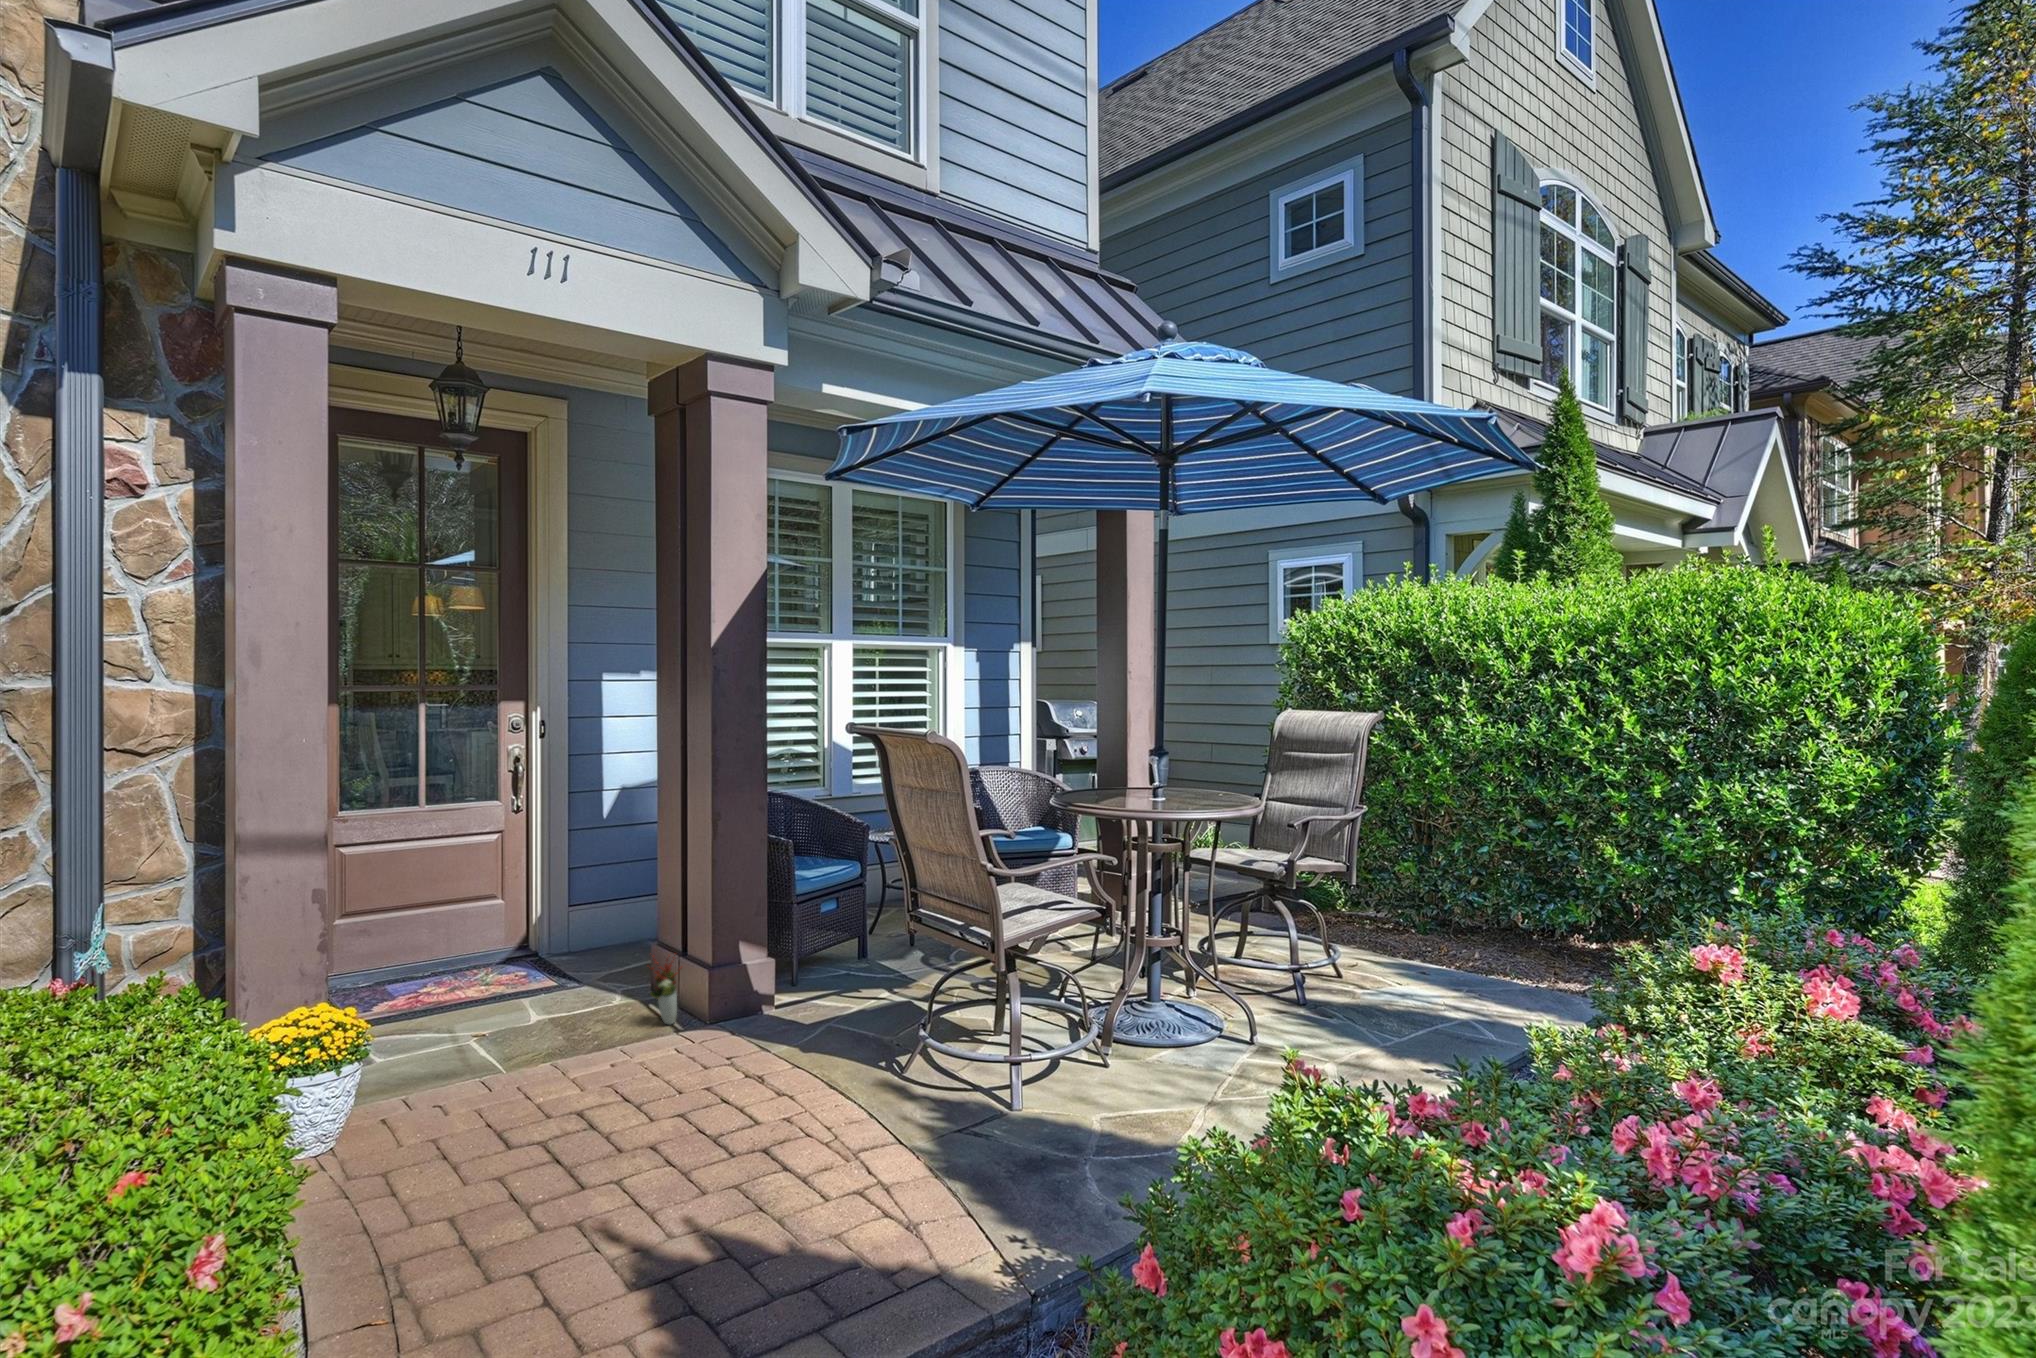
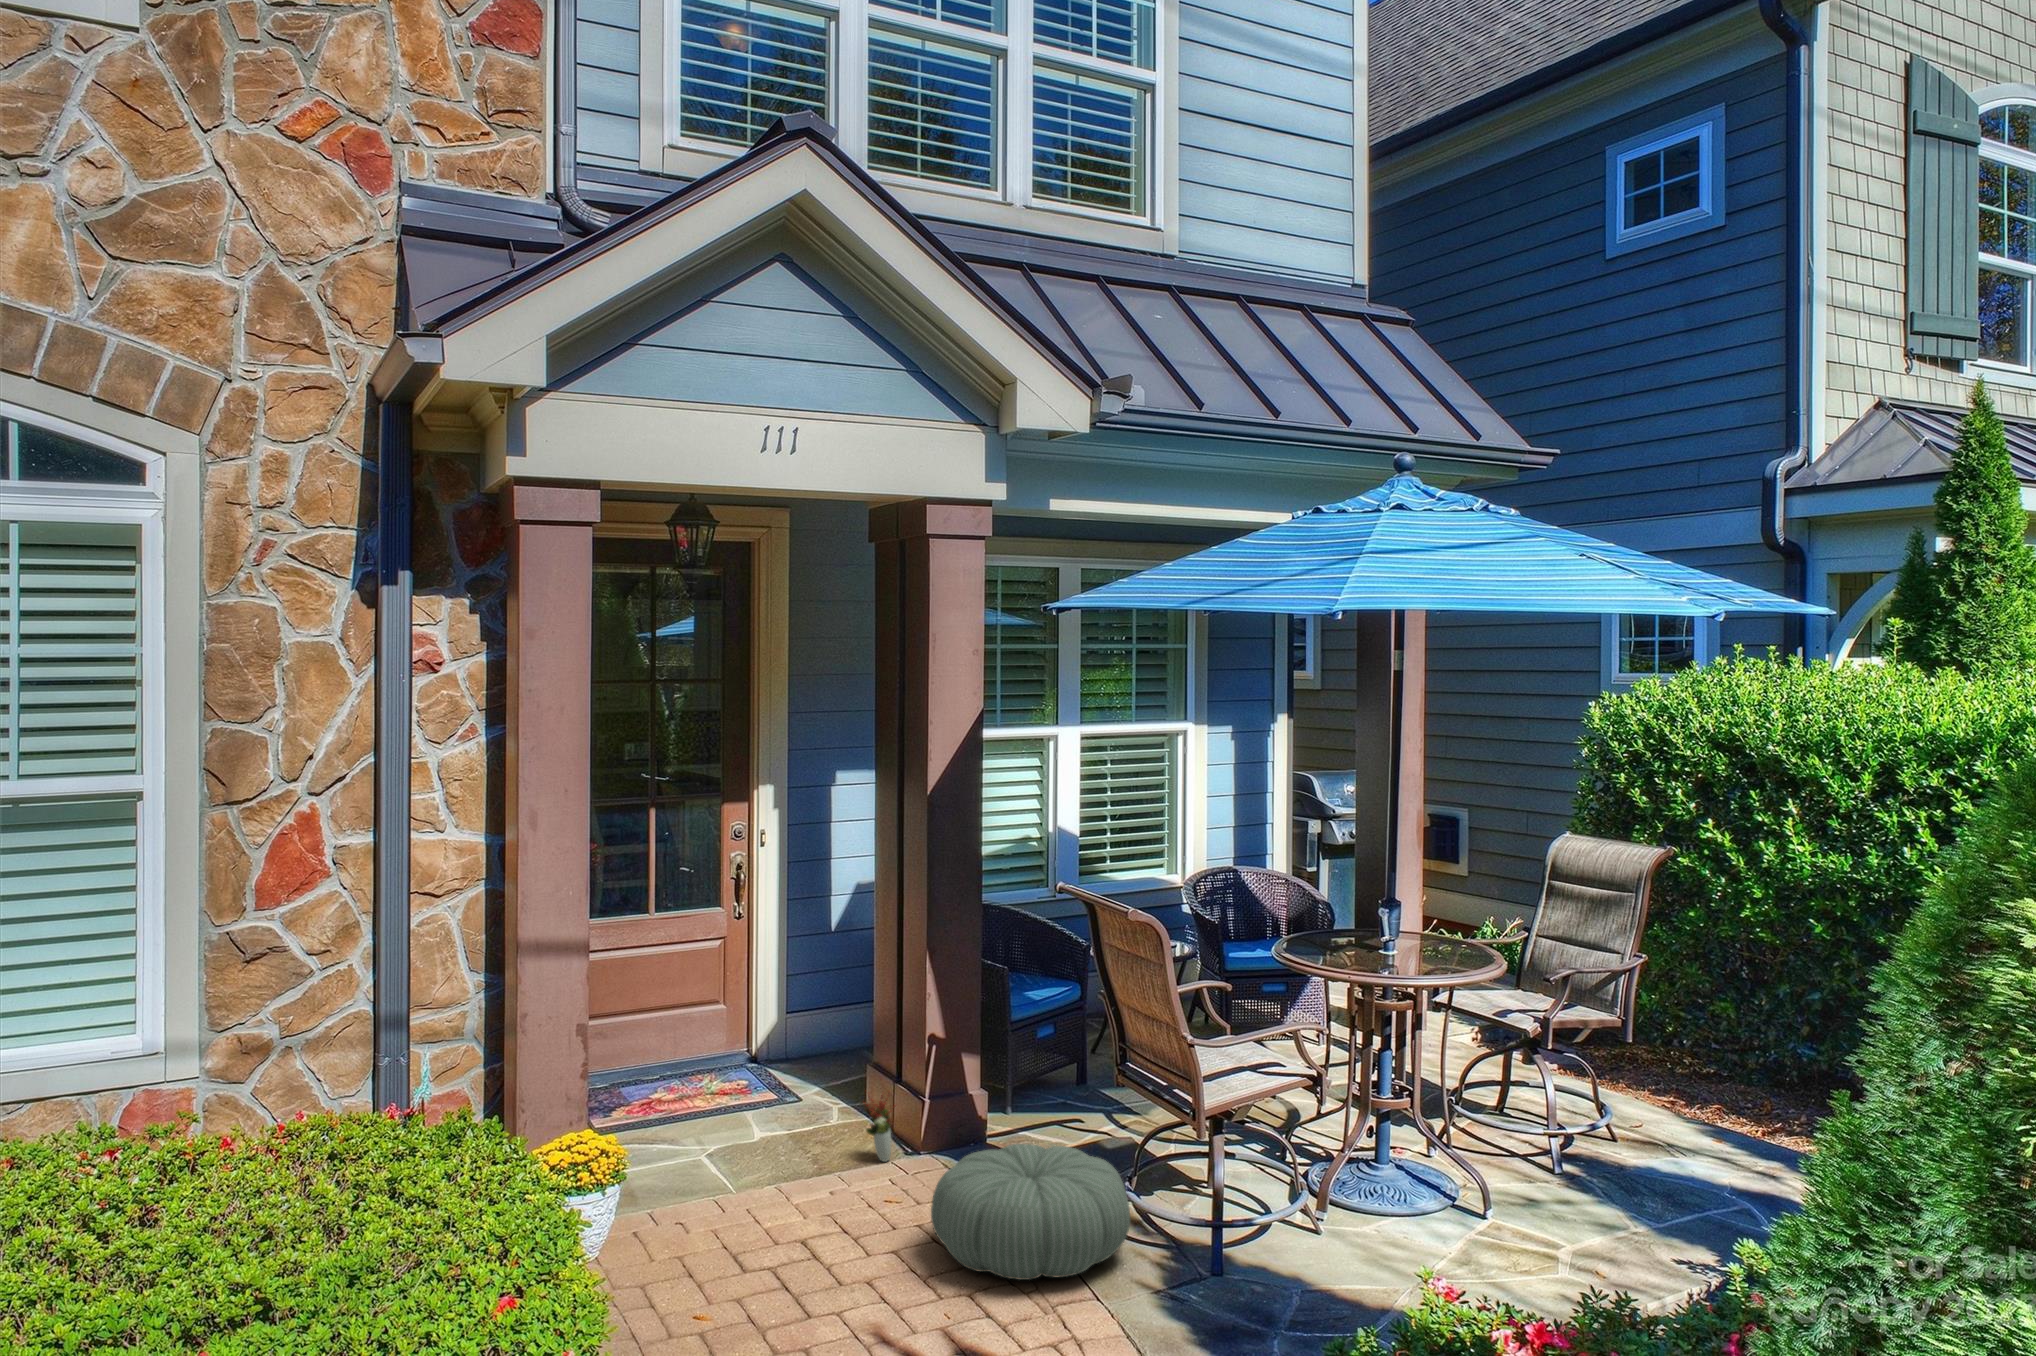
pouf: none [723,993,933,1130] -> present [931,1144,1130,1280]

